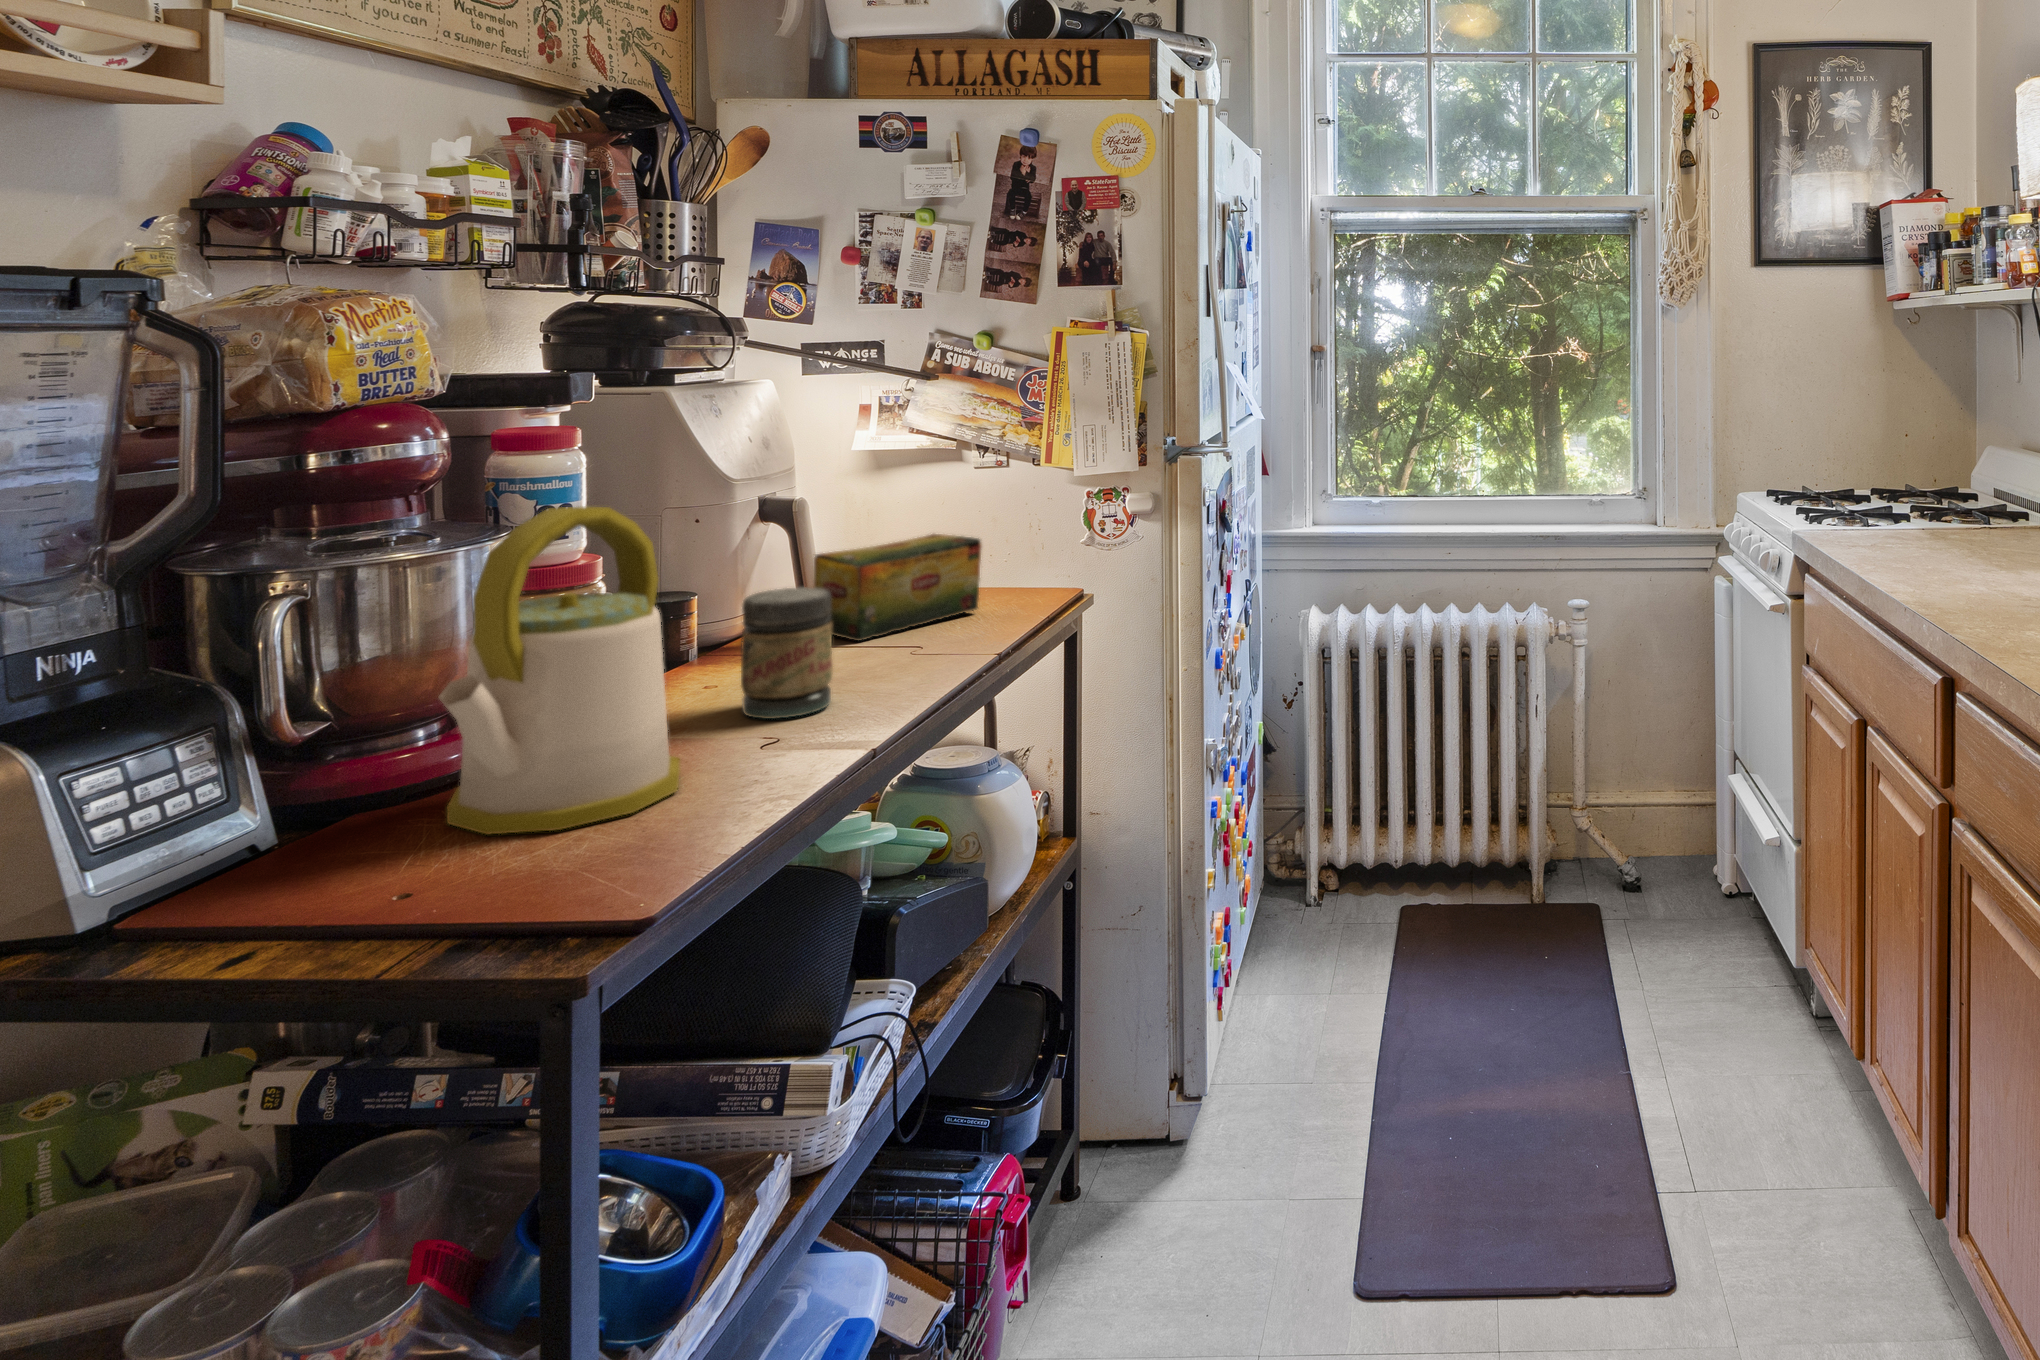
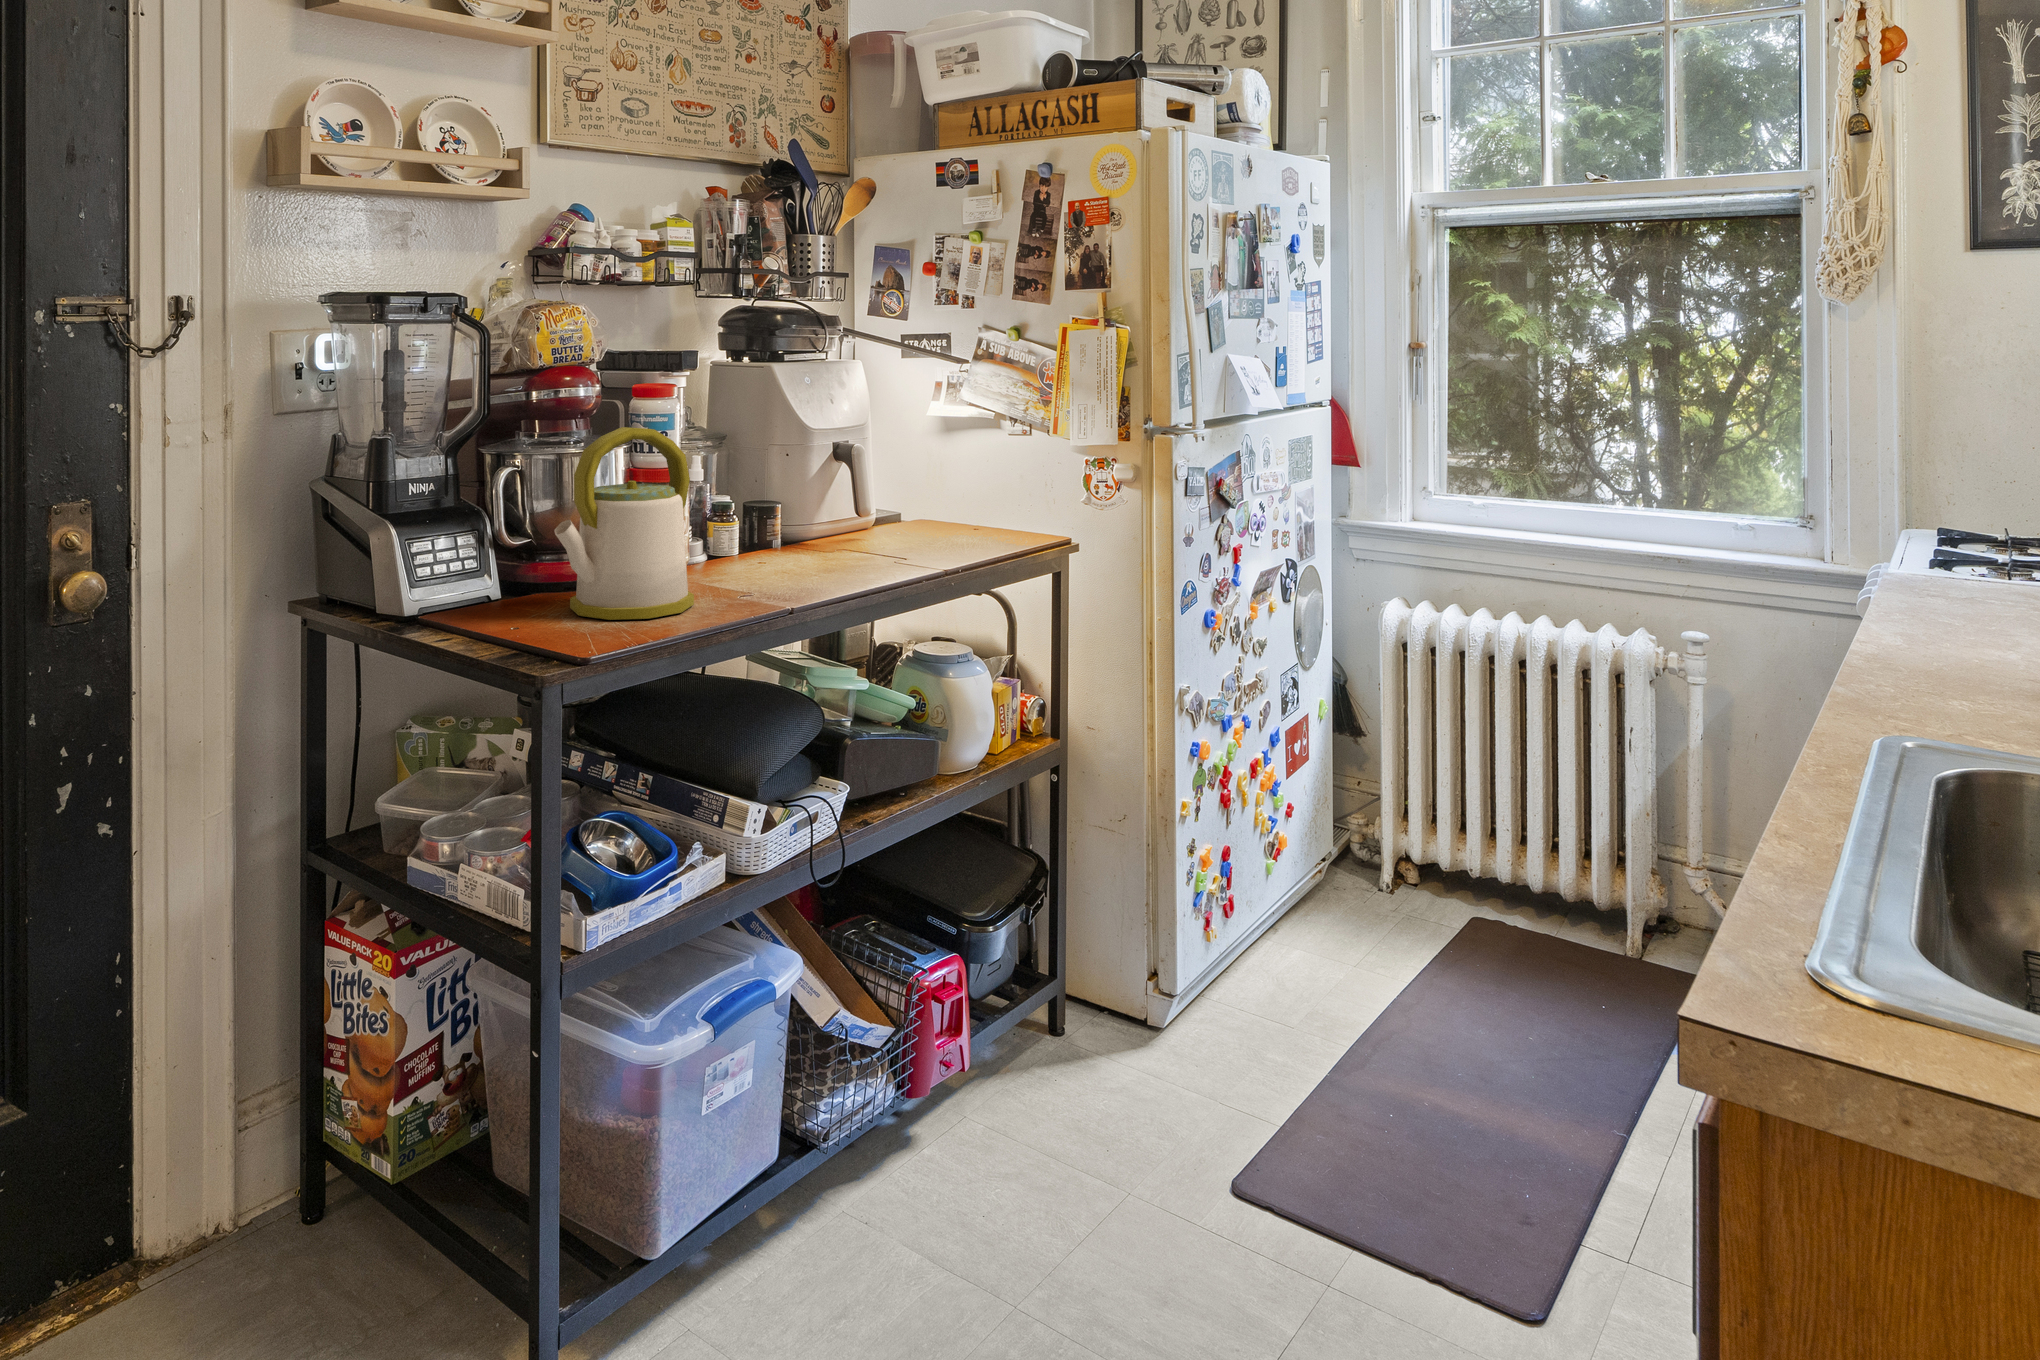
tea box: present [814,534,981,641] -> none [861,481,985,552]
jar: present [741,587,833,719] -> none [763,500,819,587]

